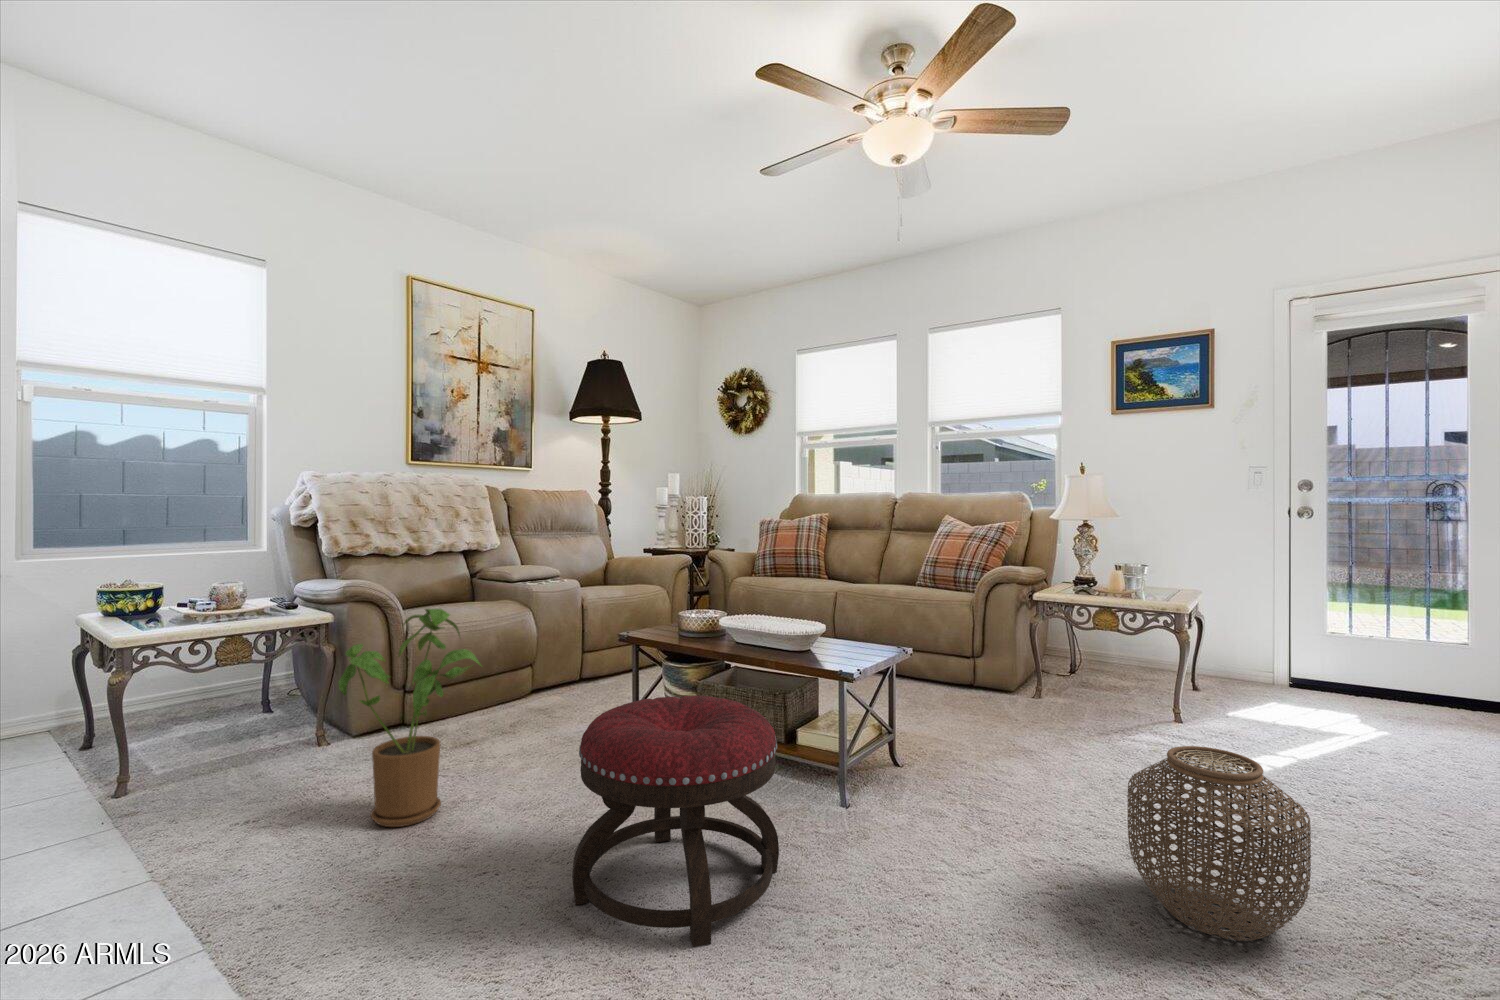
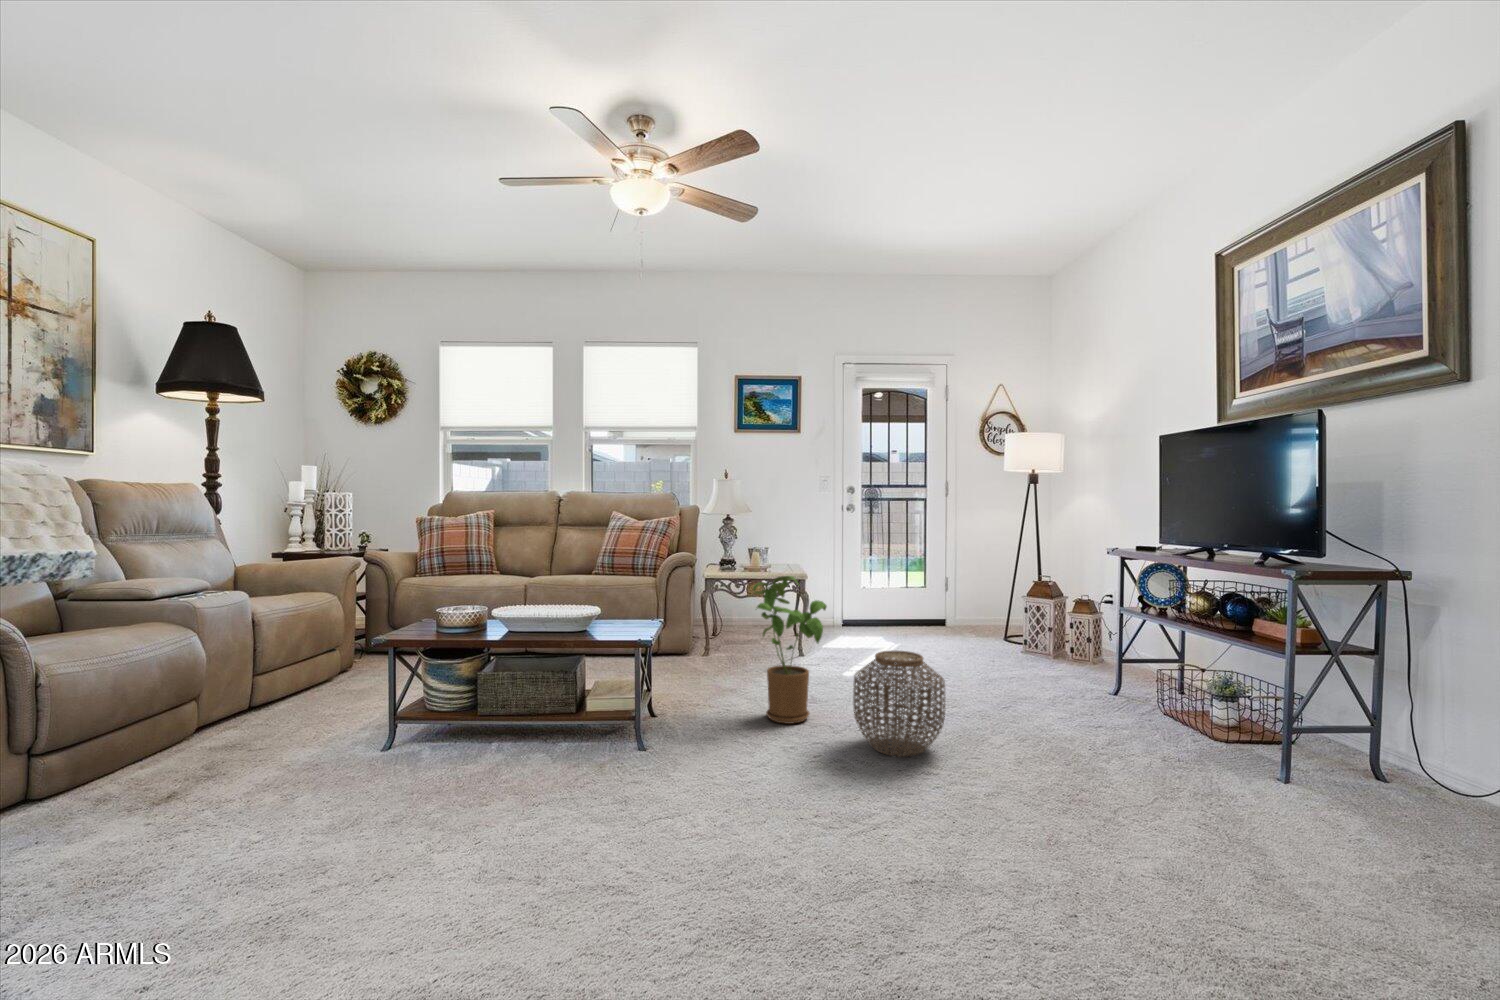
house plant: present [338,609,481,827] -> present [753,576,827,724]
ottoman: present [572,696,779,947] -> none [494,669,668,869]

